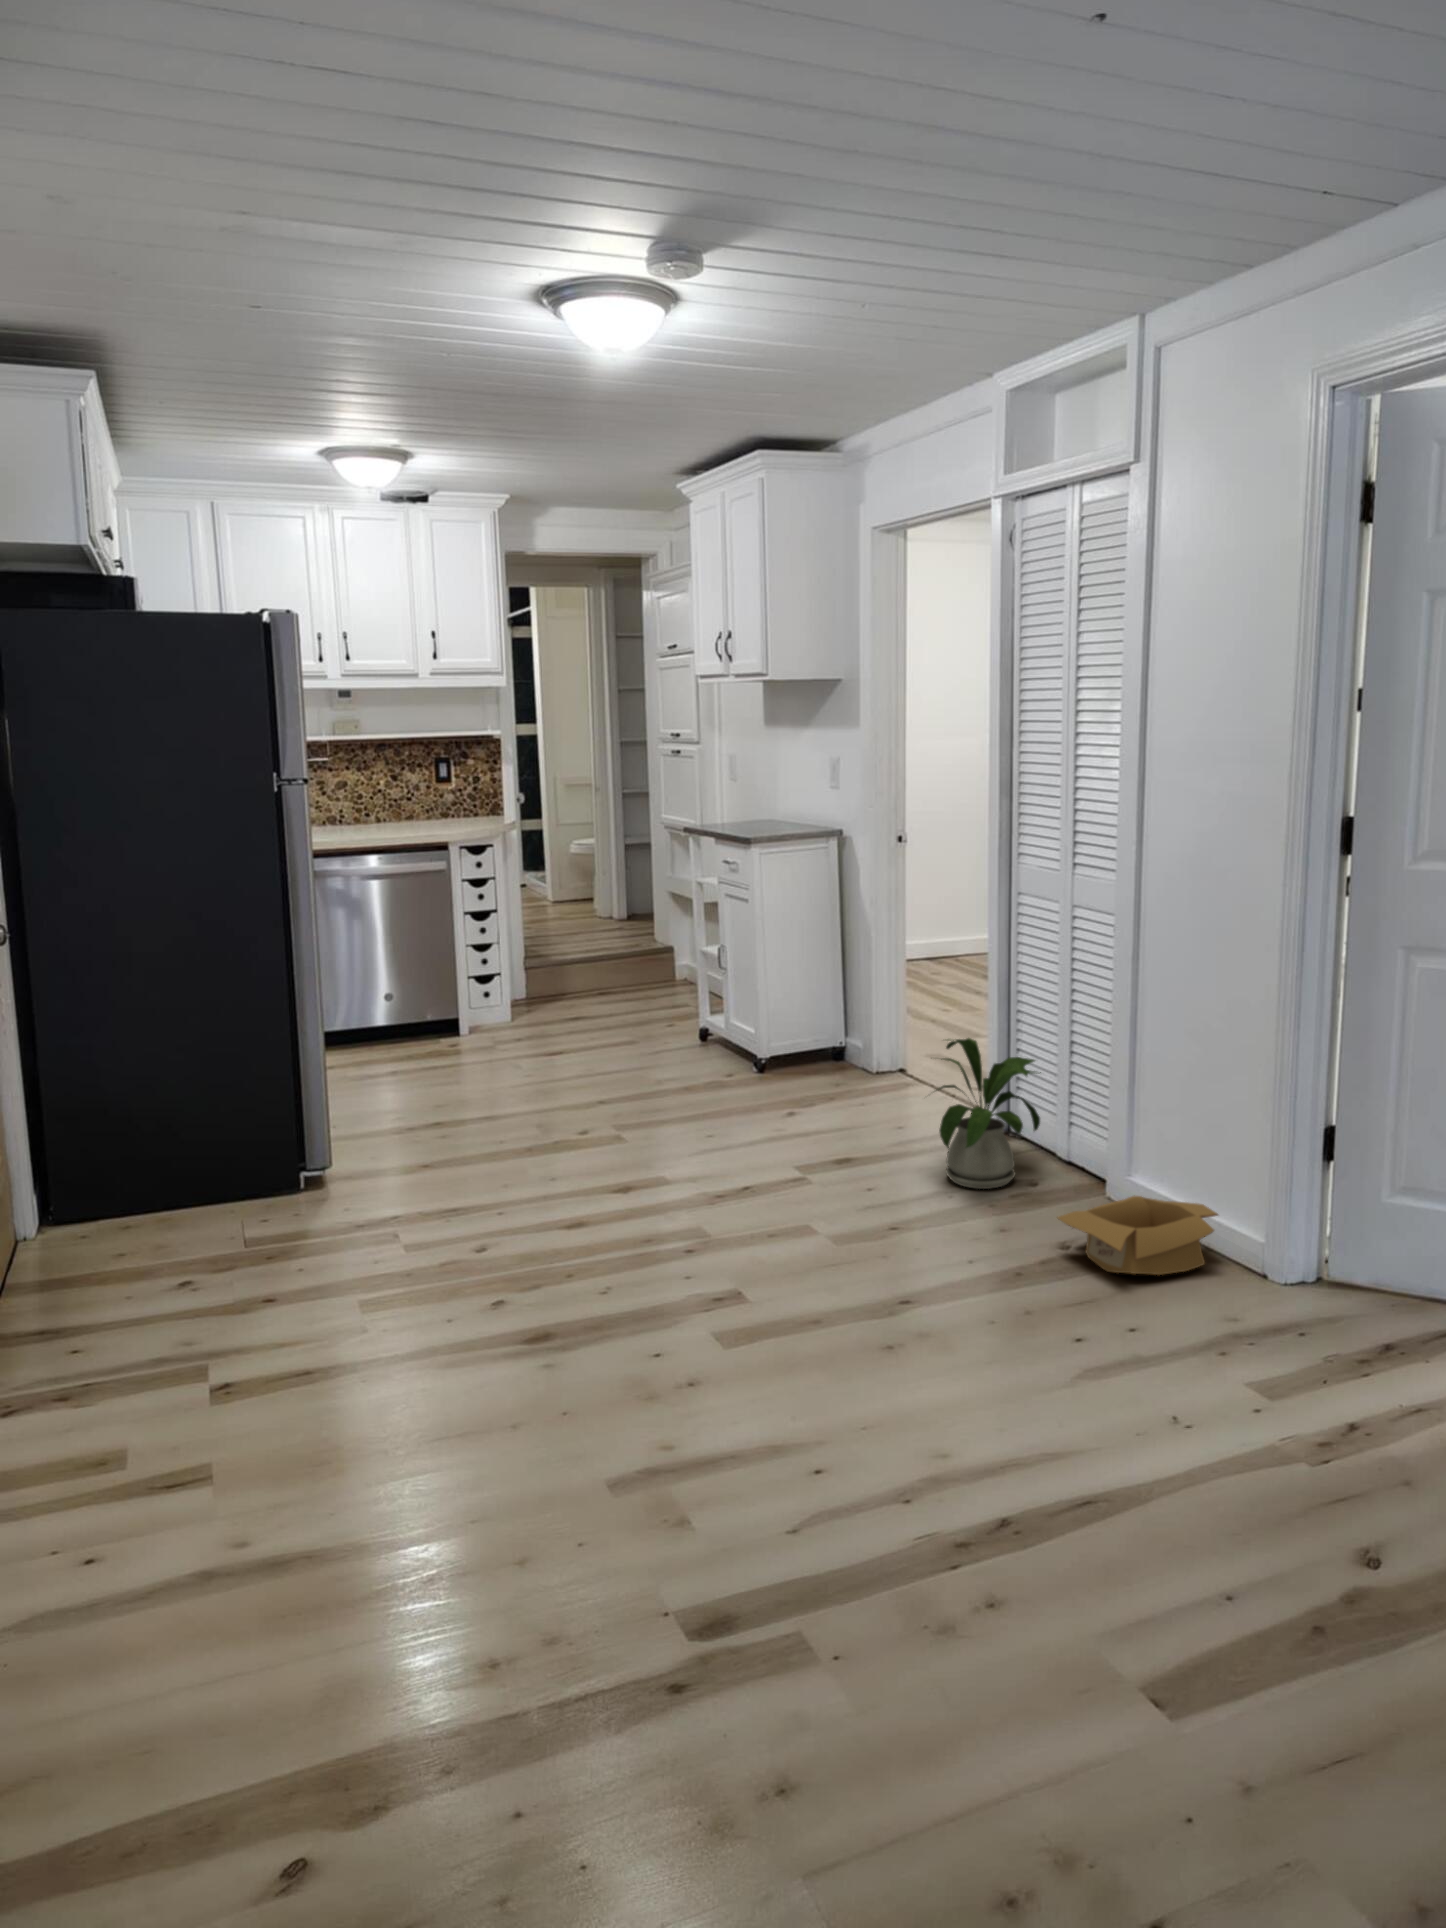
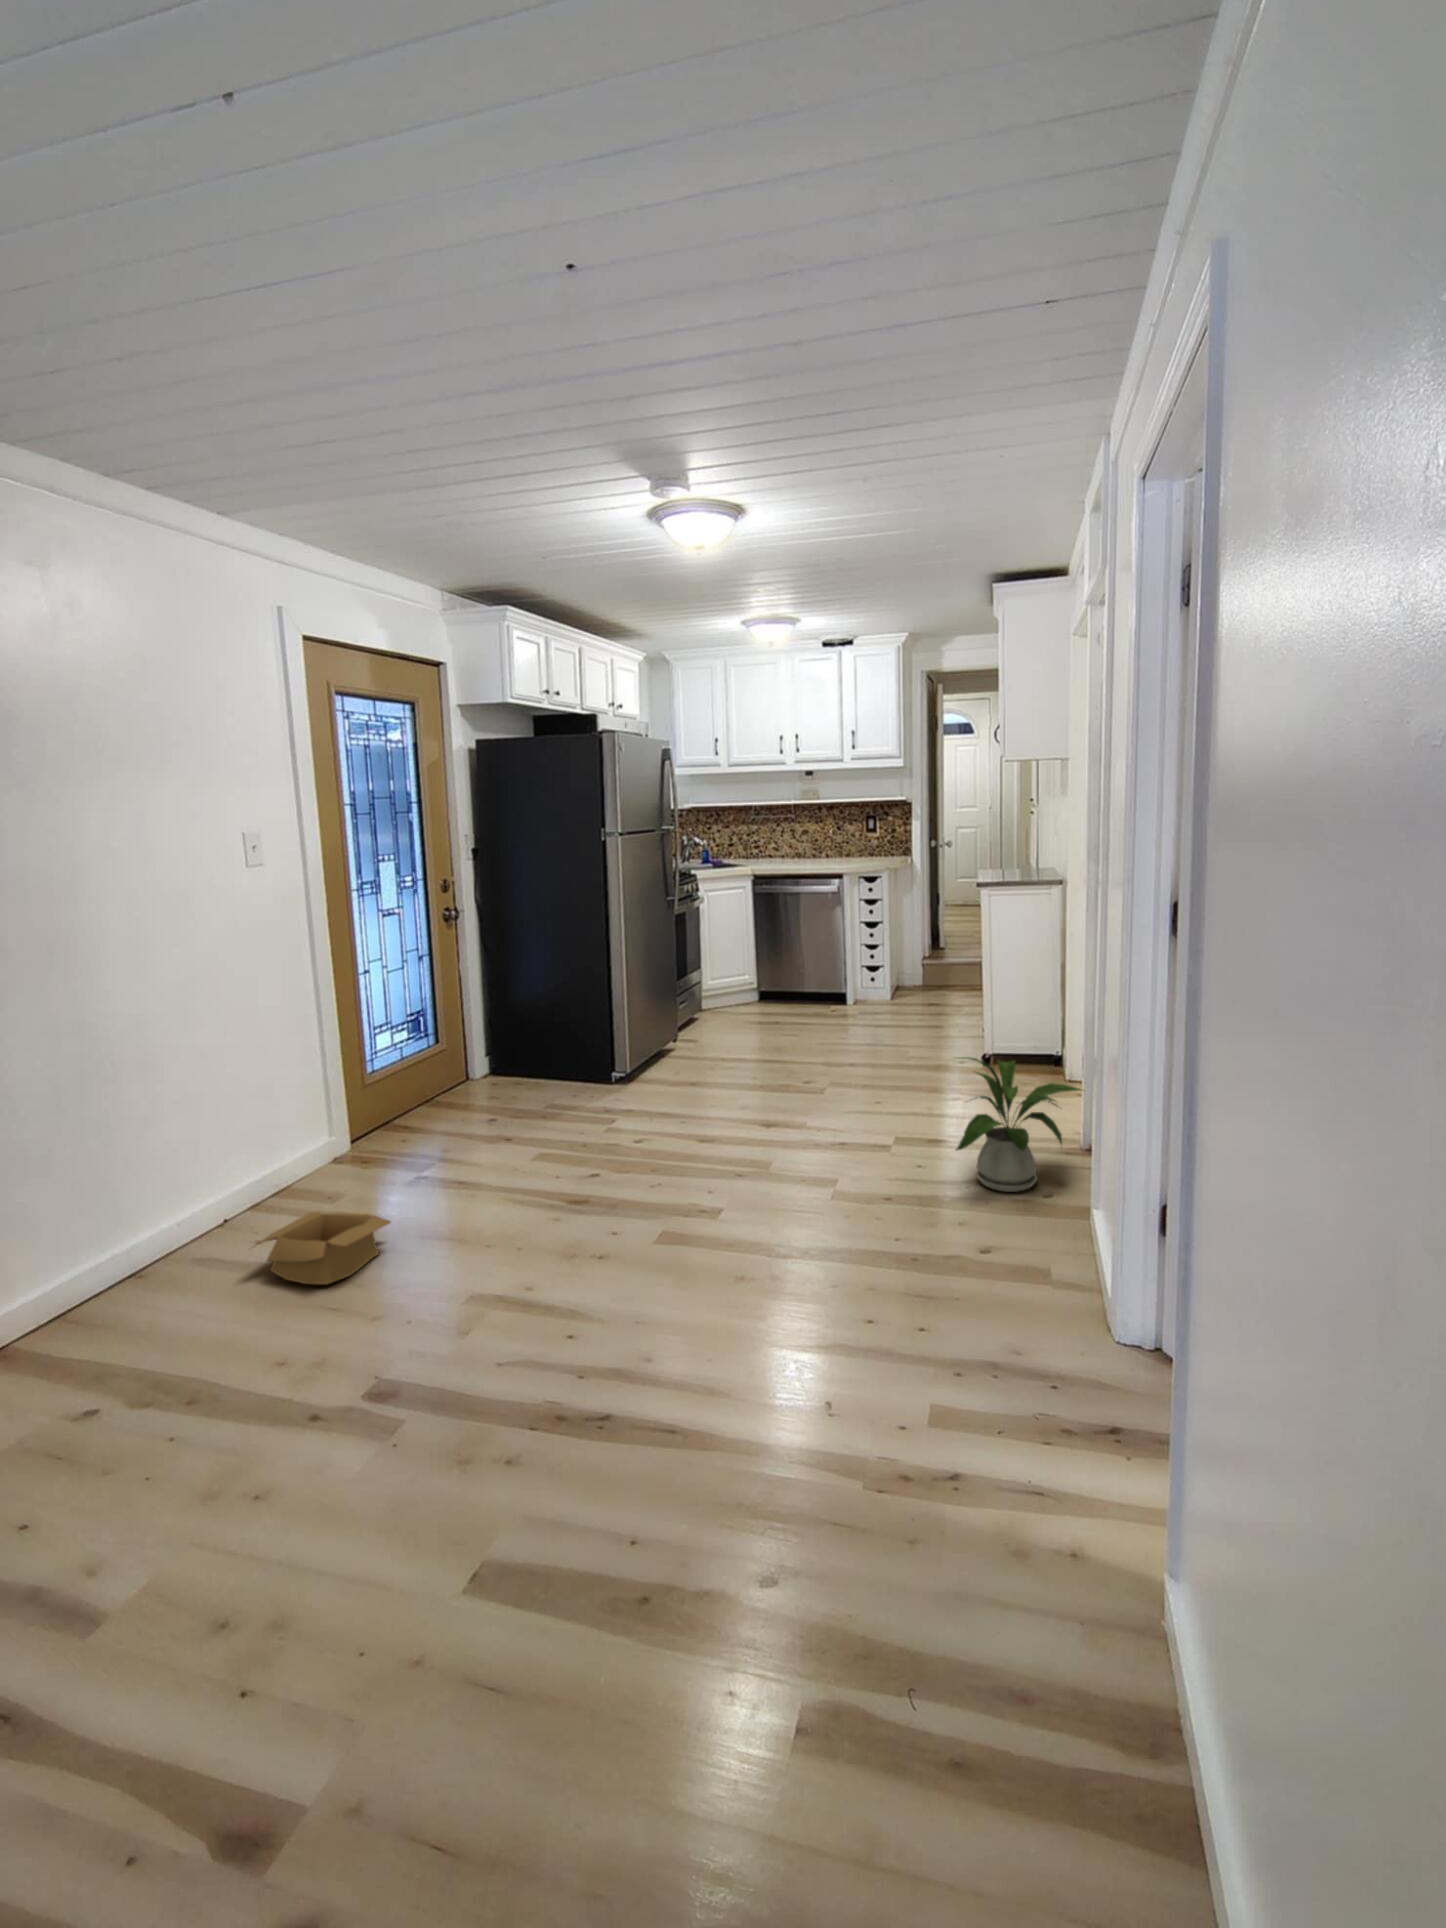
cardboard box: present [1058,1196,1218,1275] -> present [258,1212,390,1284]

